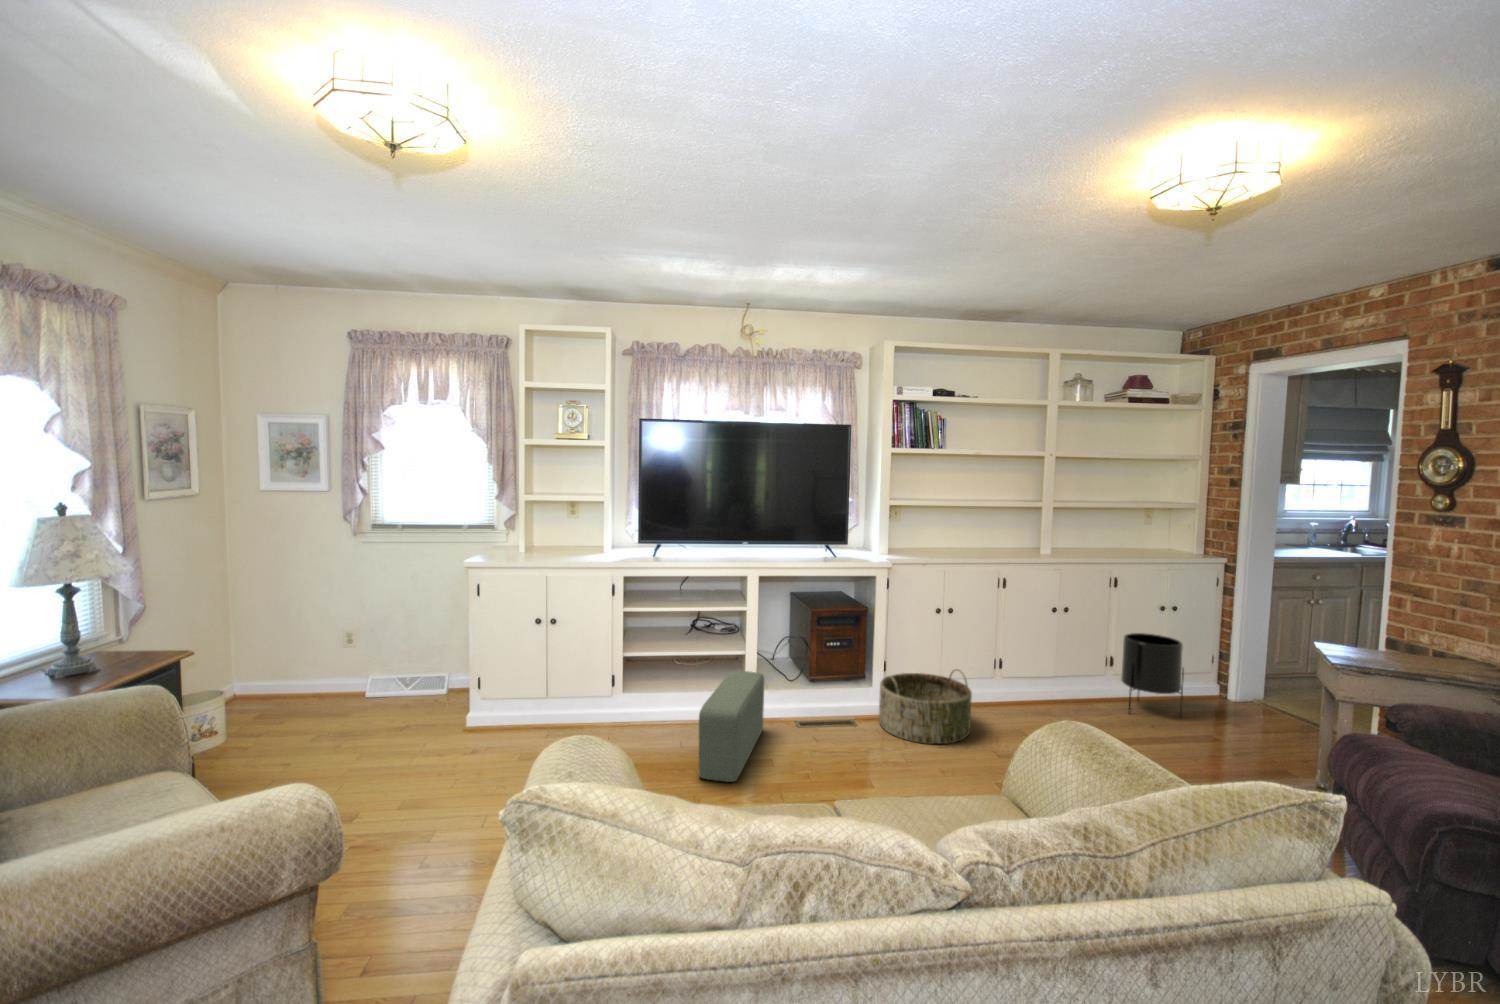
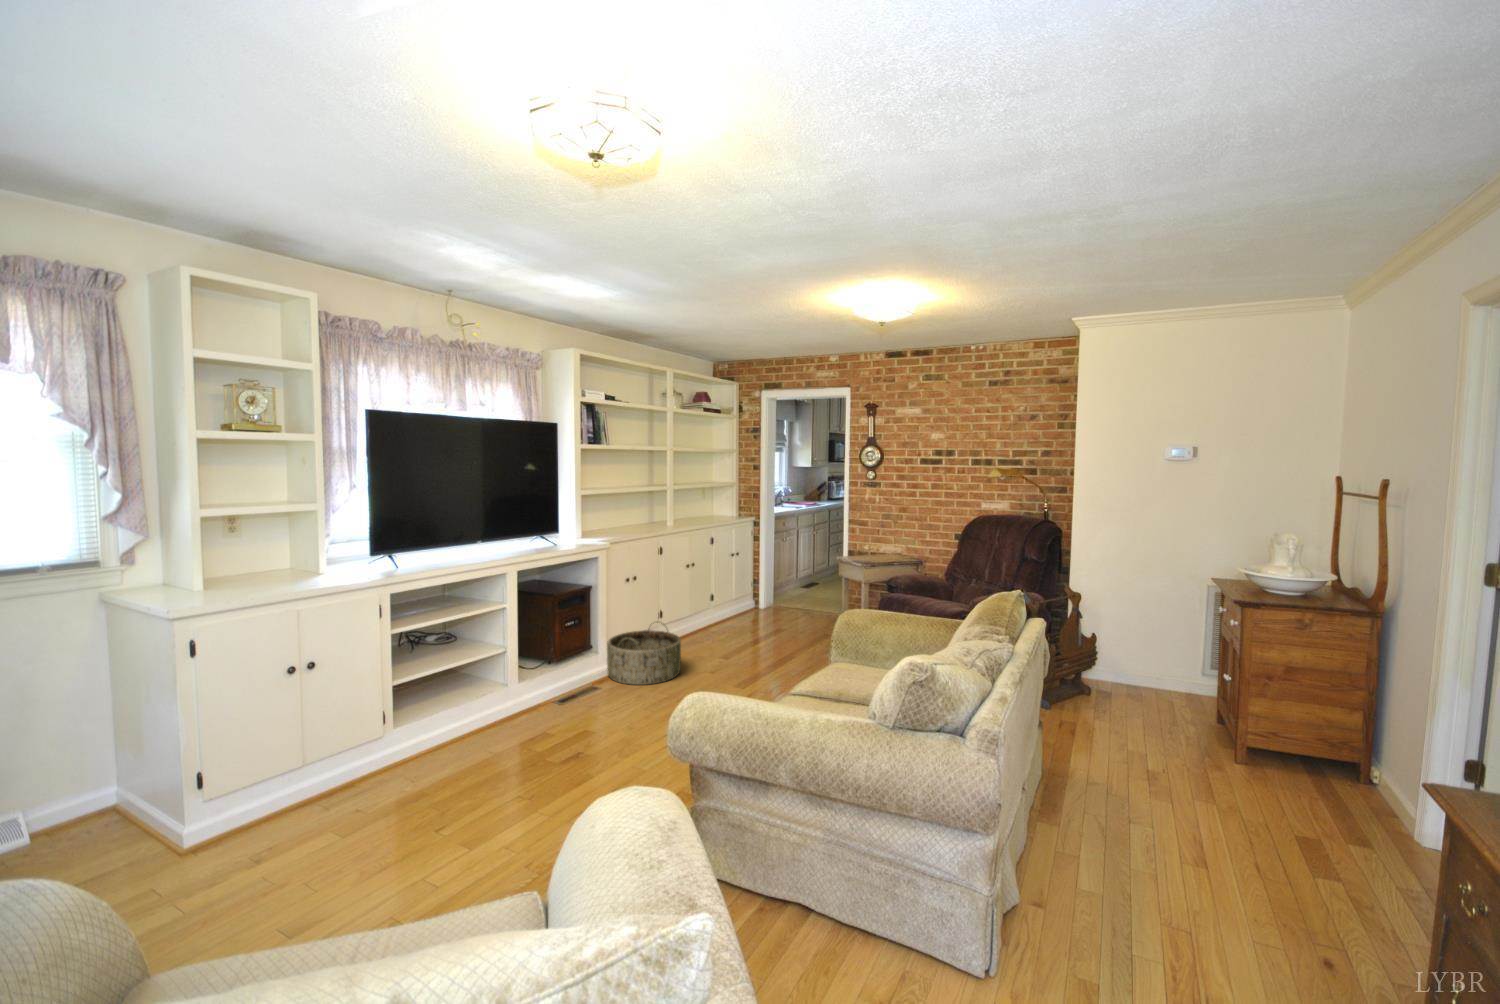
planter: present [1121,633,1184,716] -> none [721,571,756,627]
pouf: present [699,671,764,782] -> none [508,664,593,768]

